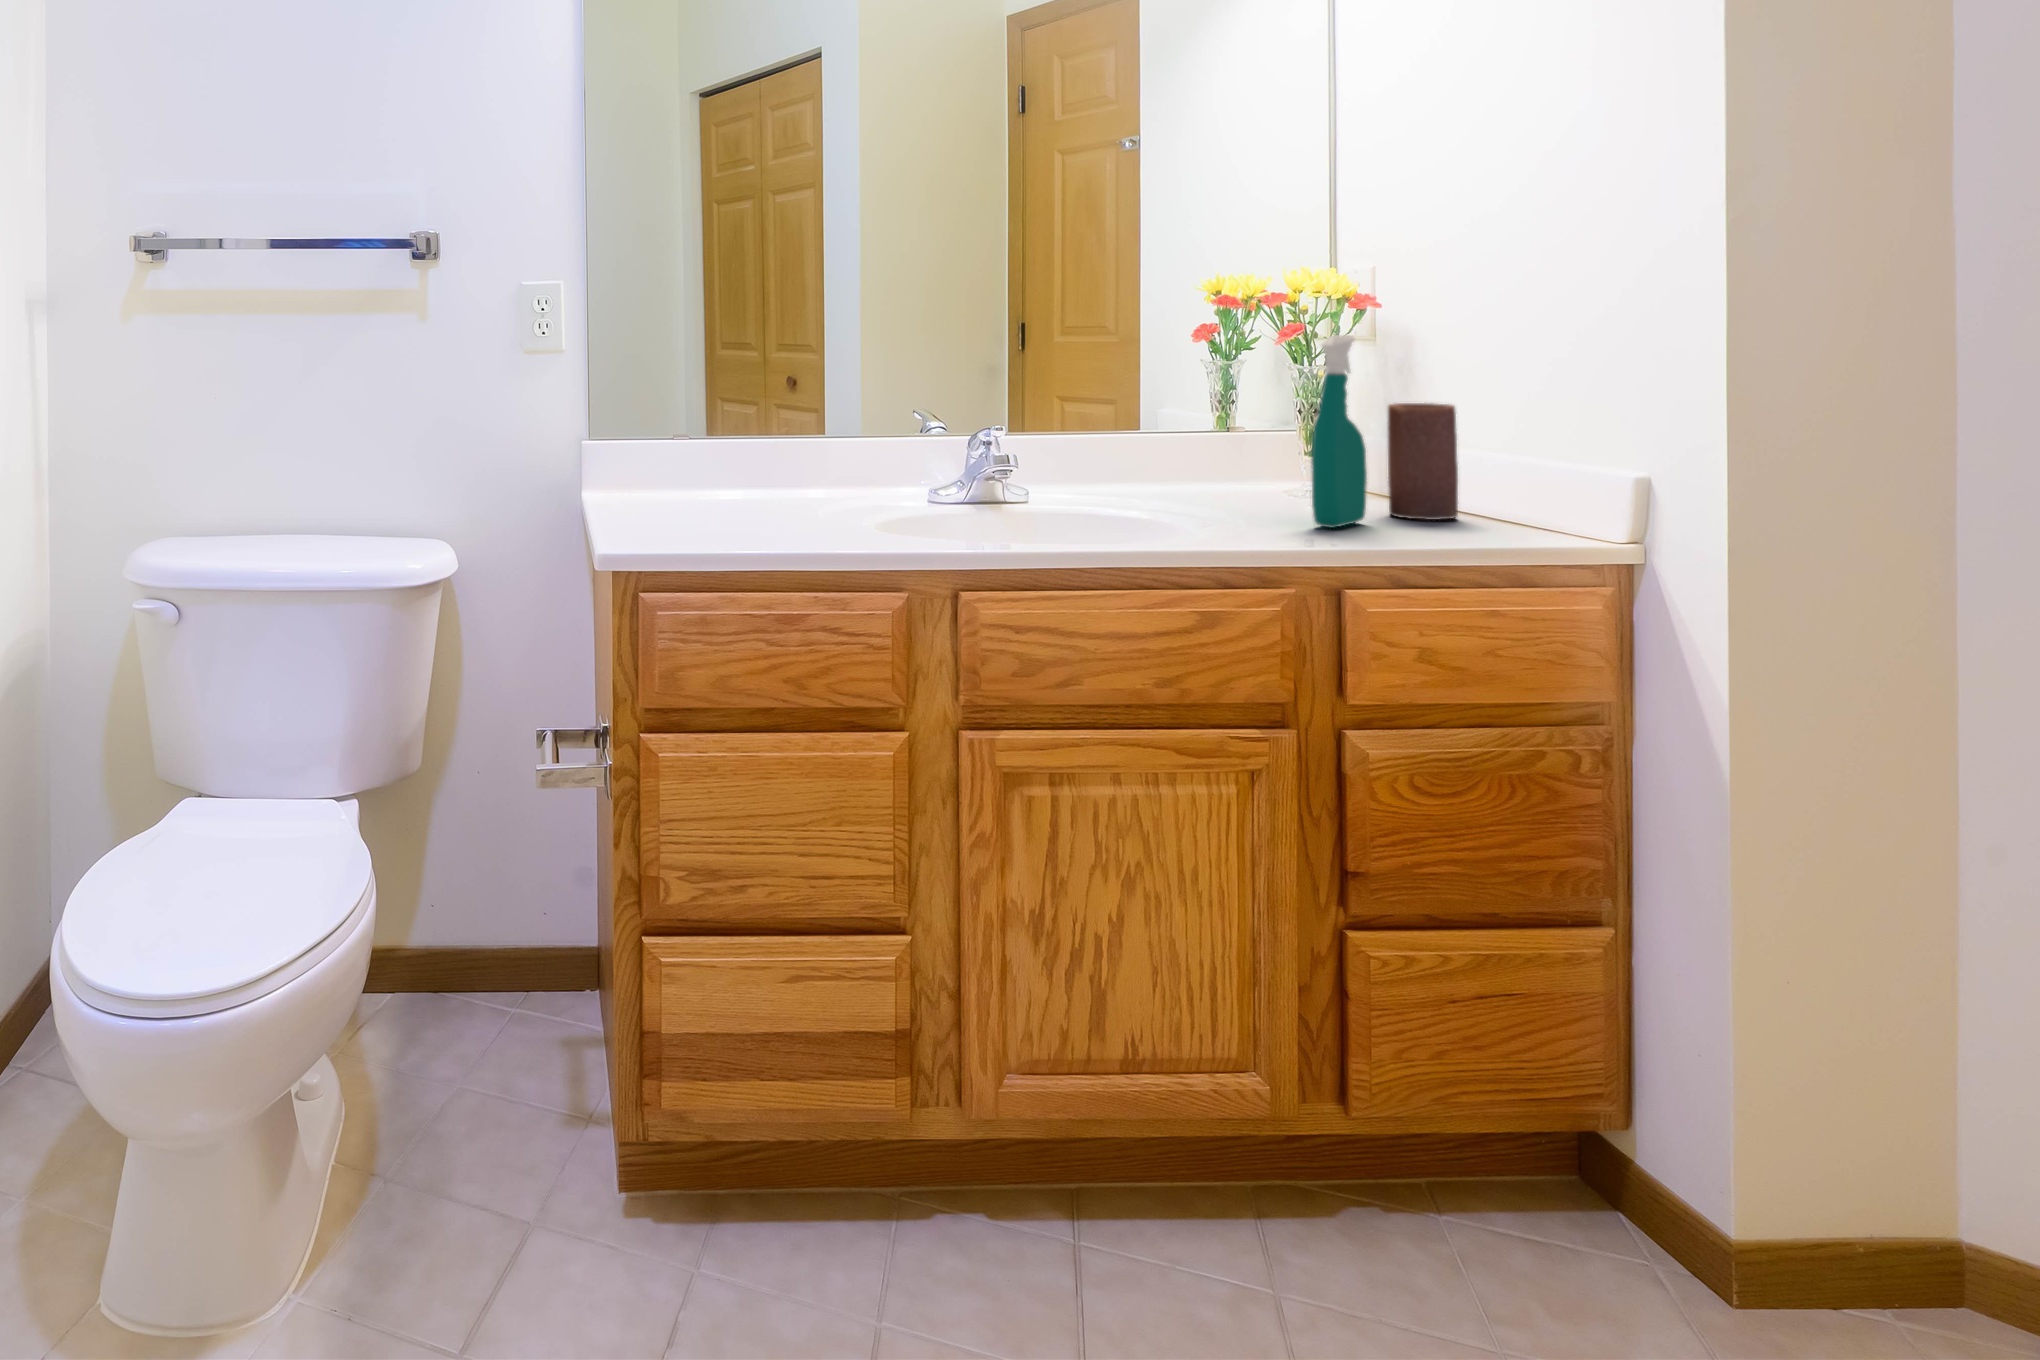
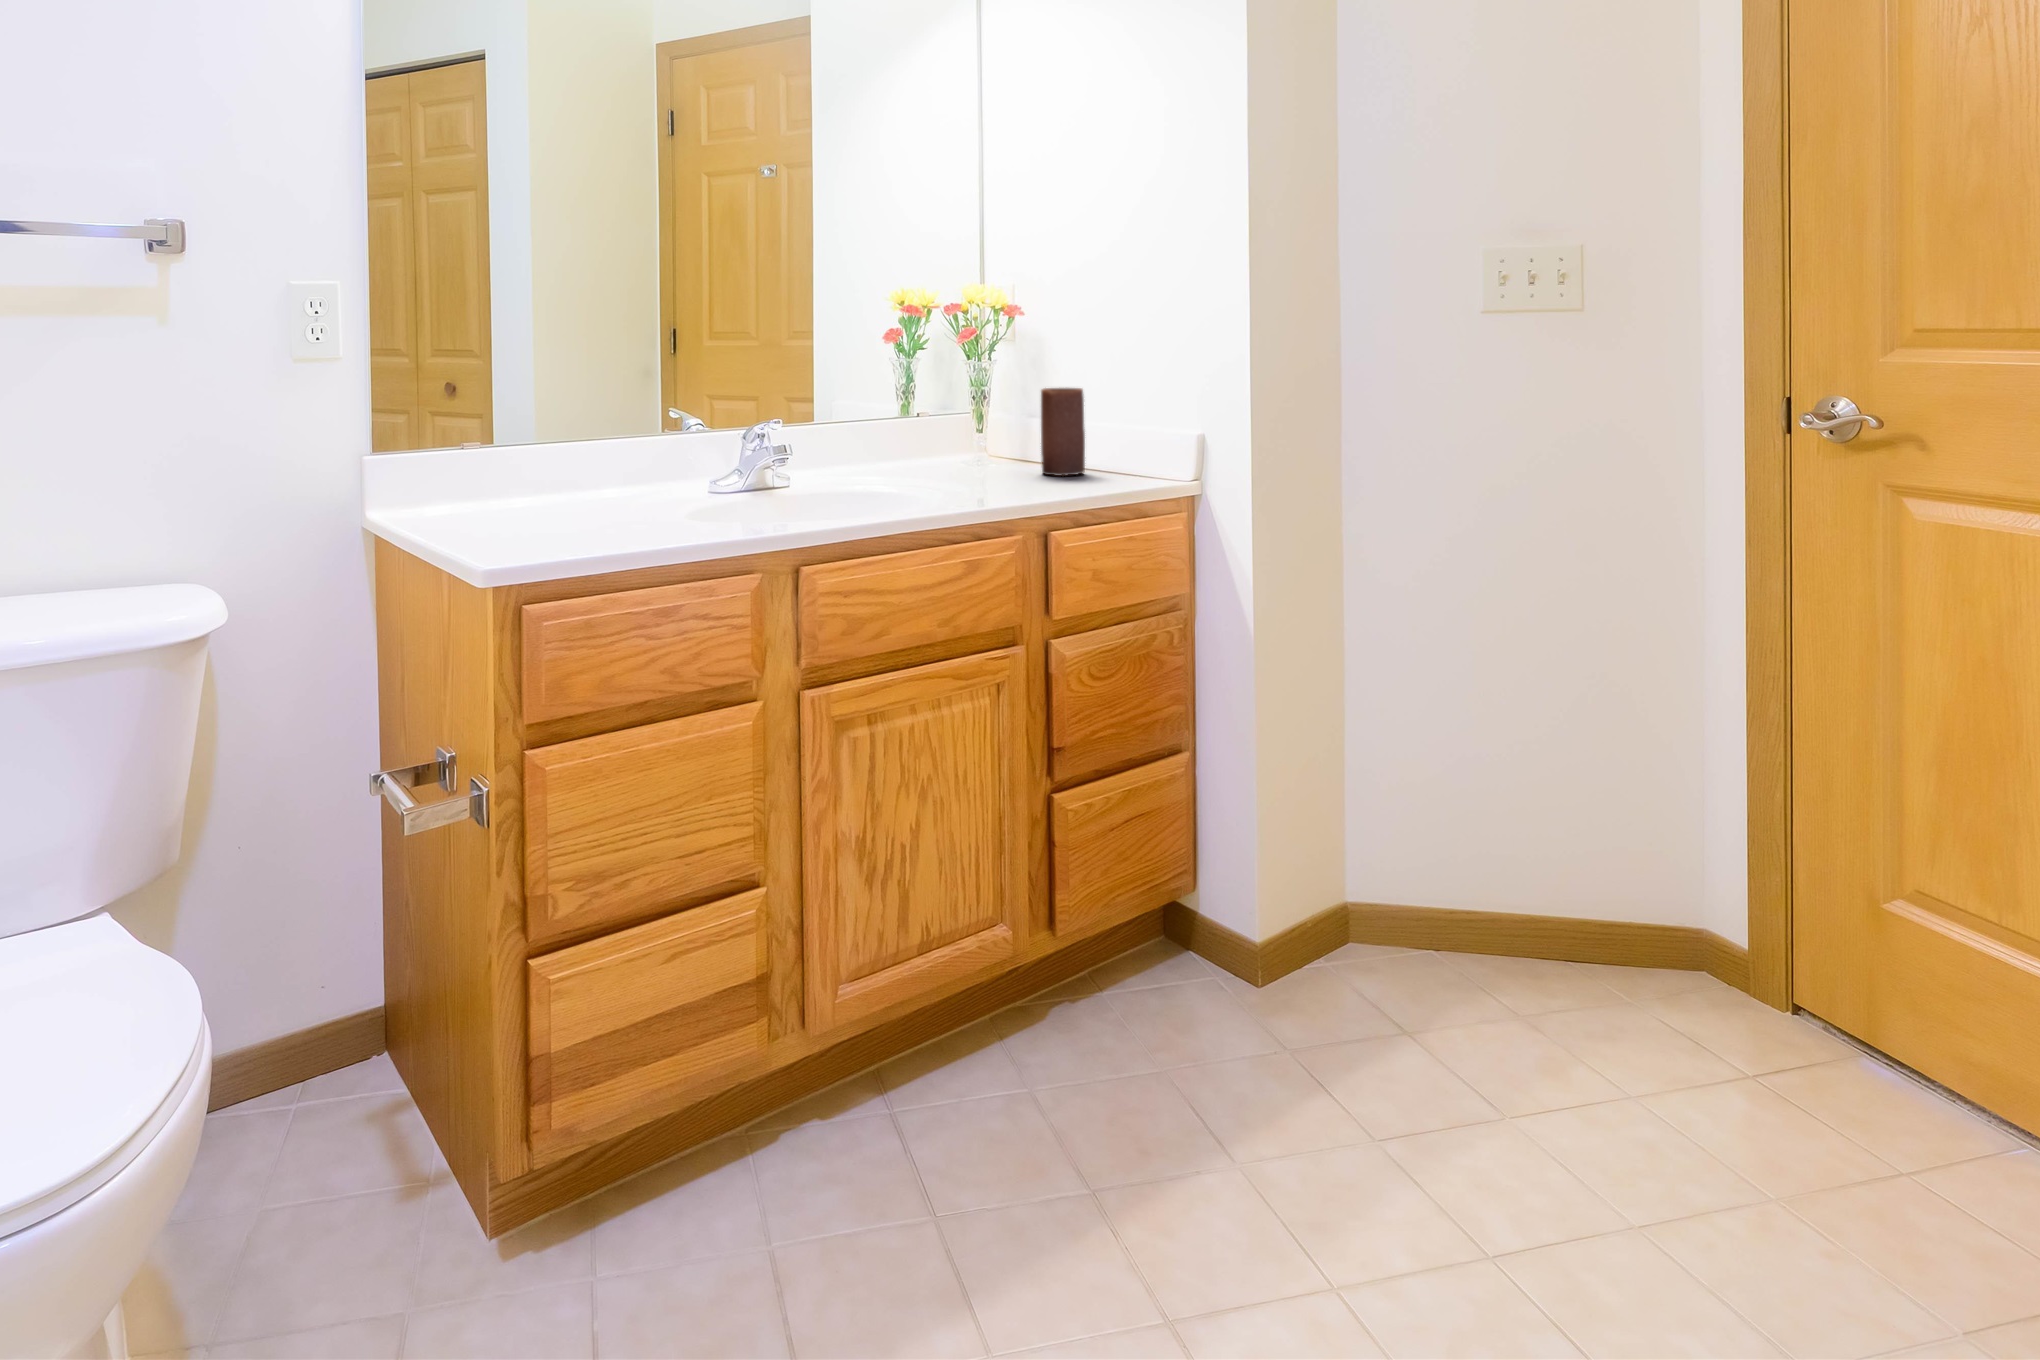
spray bottle: present [1311,334,1367,528] -> none [1010,336,1037,486]

